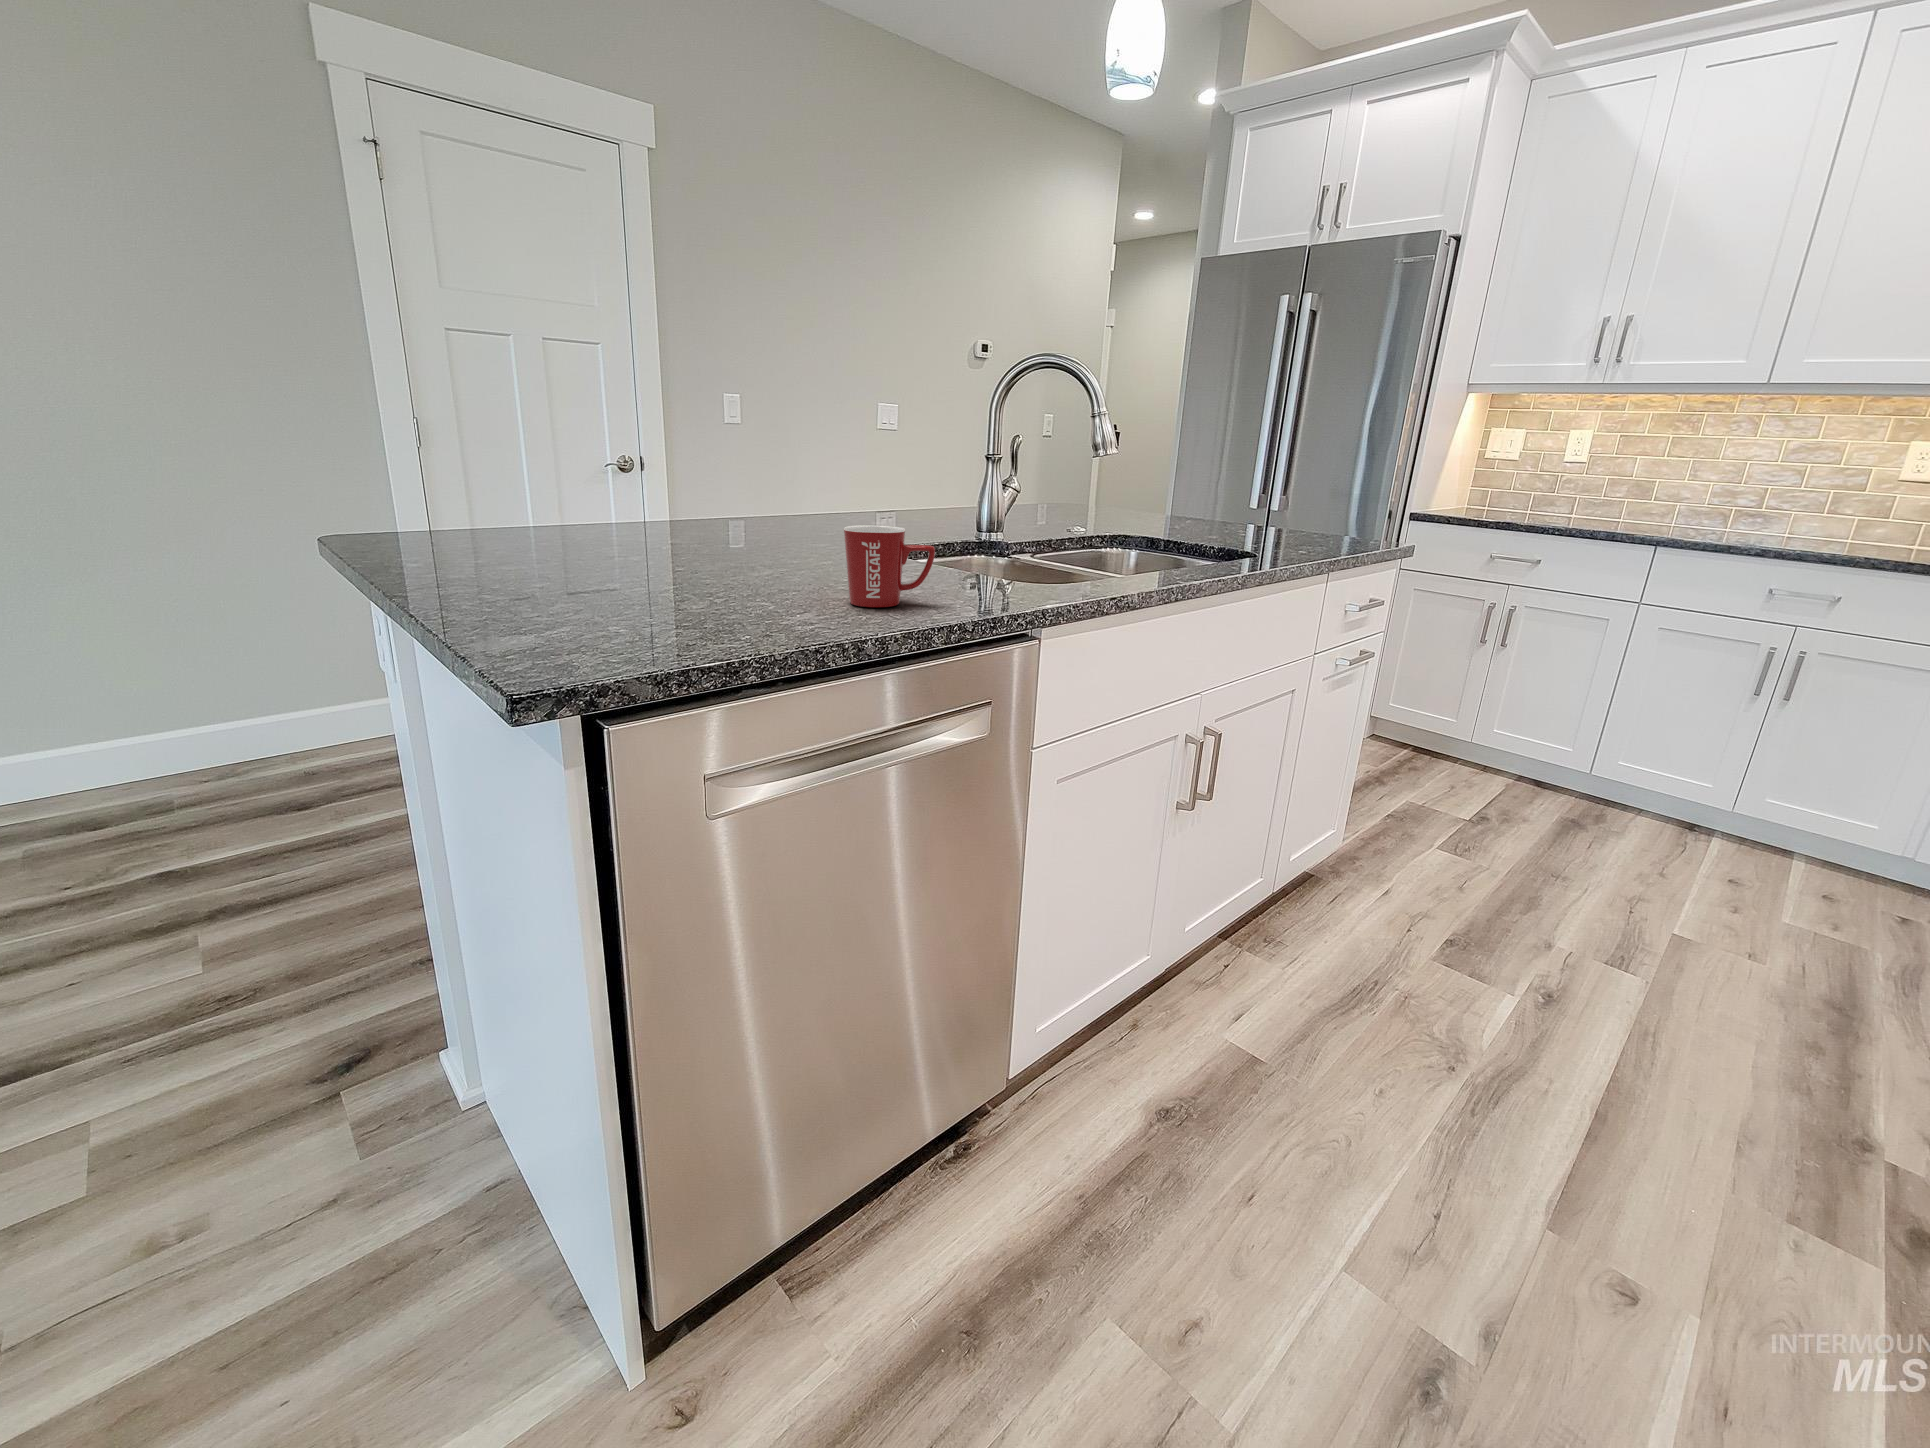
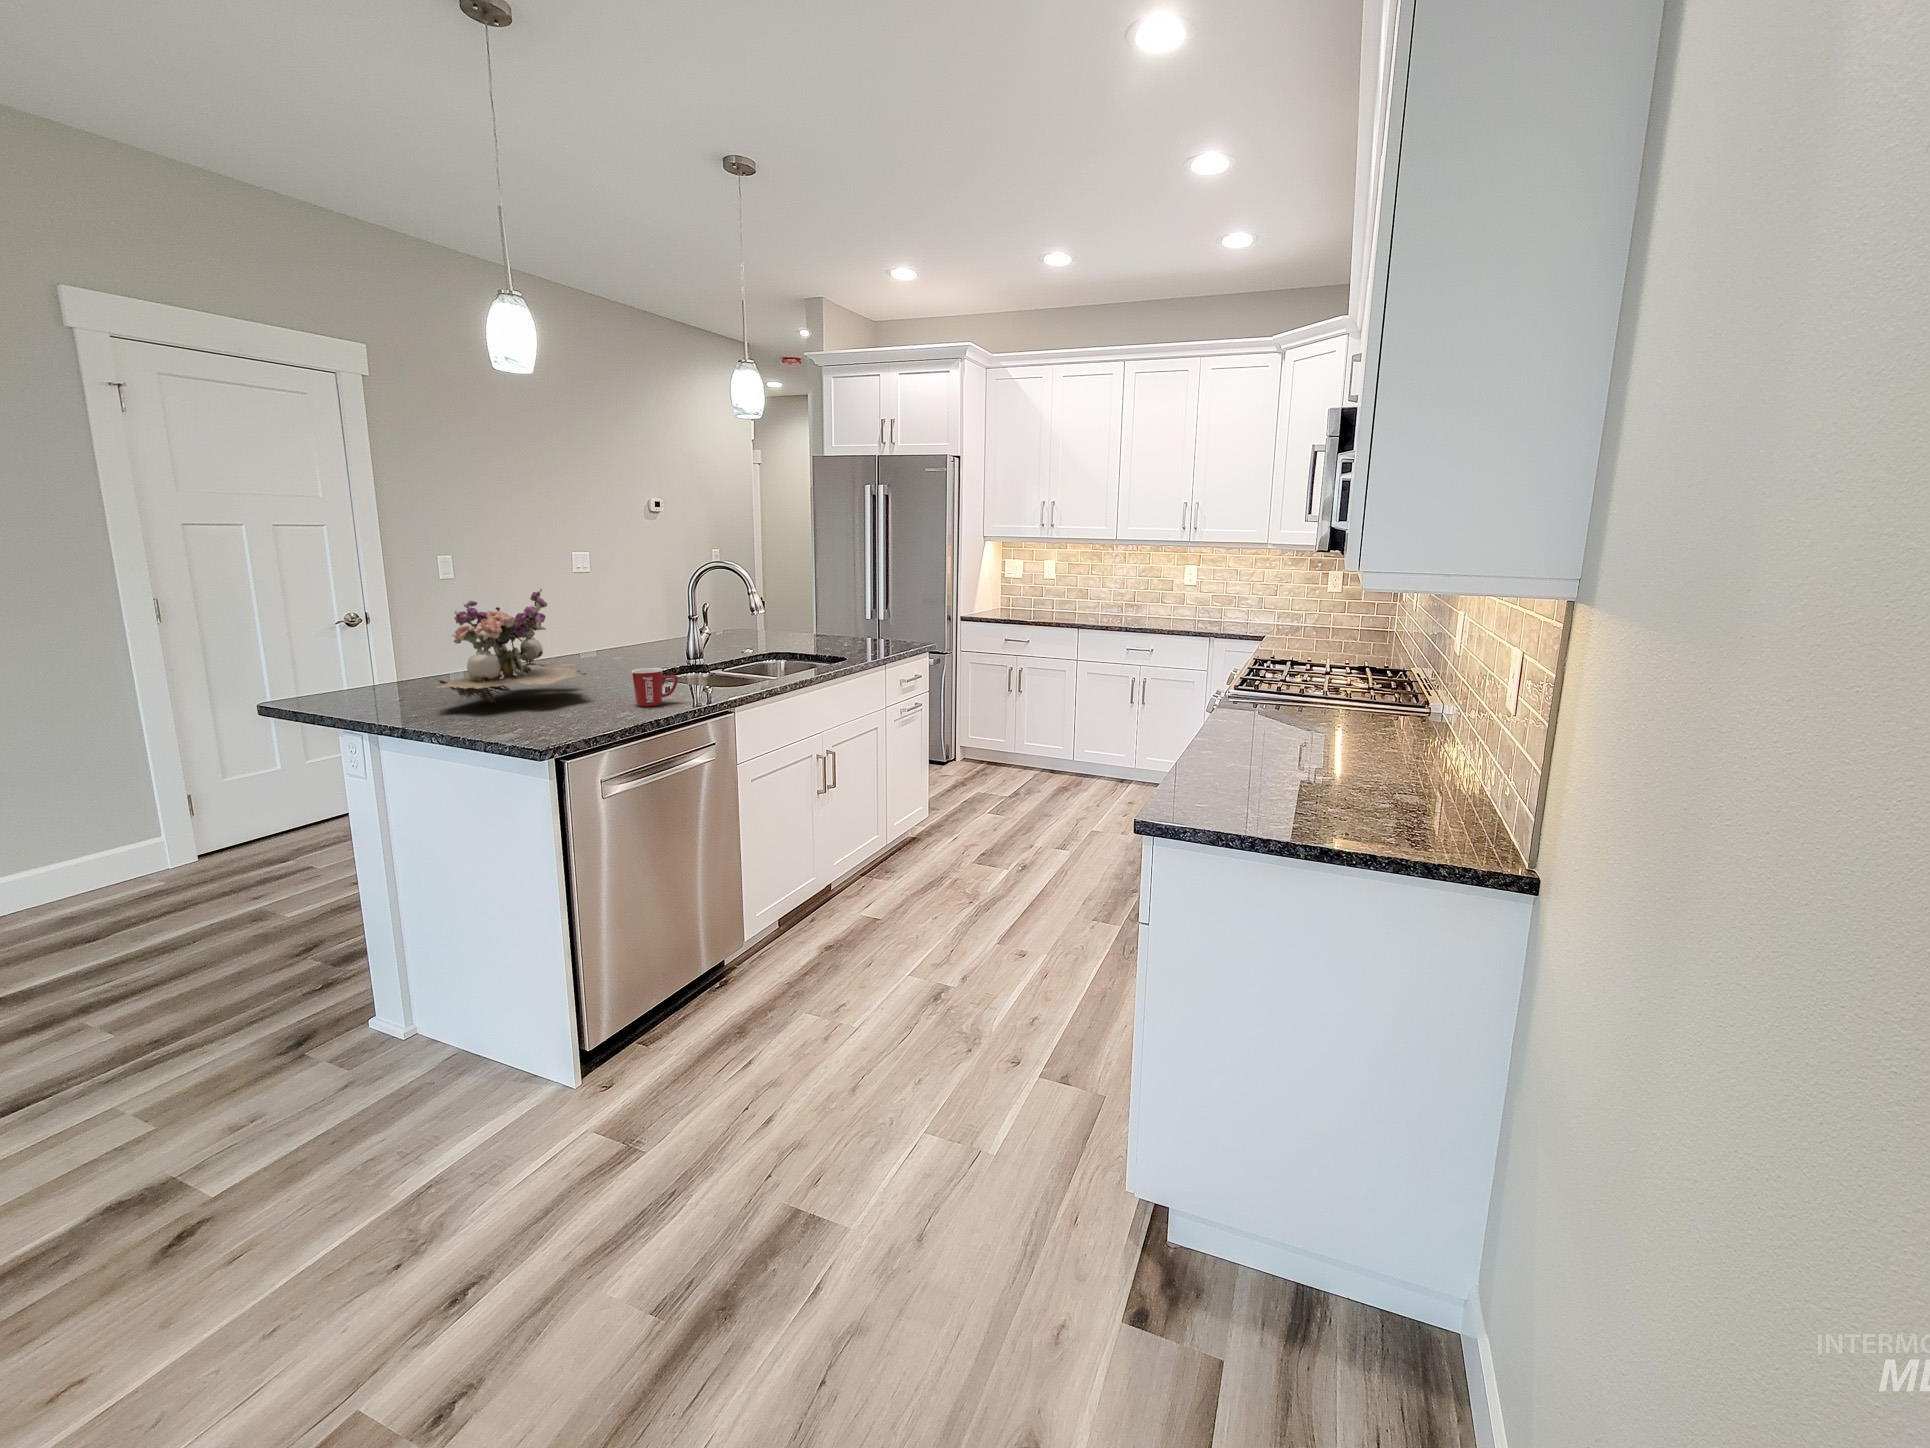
flower arrangement: none [503,364,778,571] -> present [435,589,586,703]

